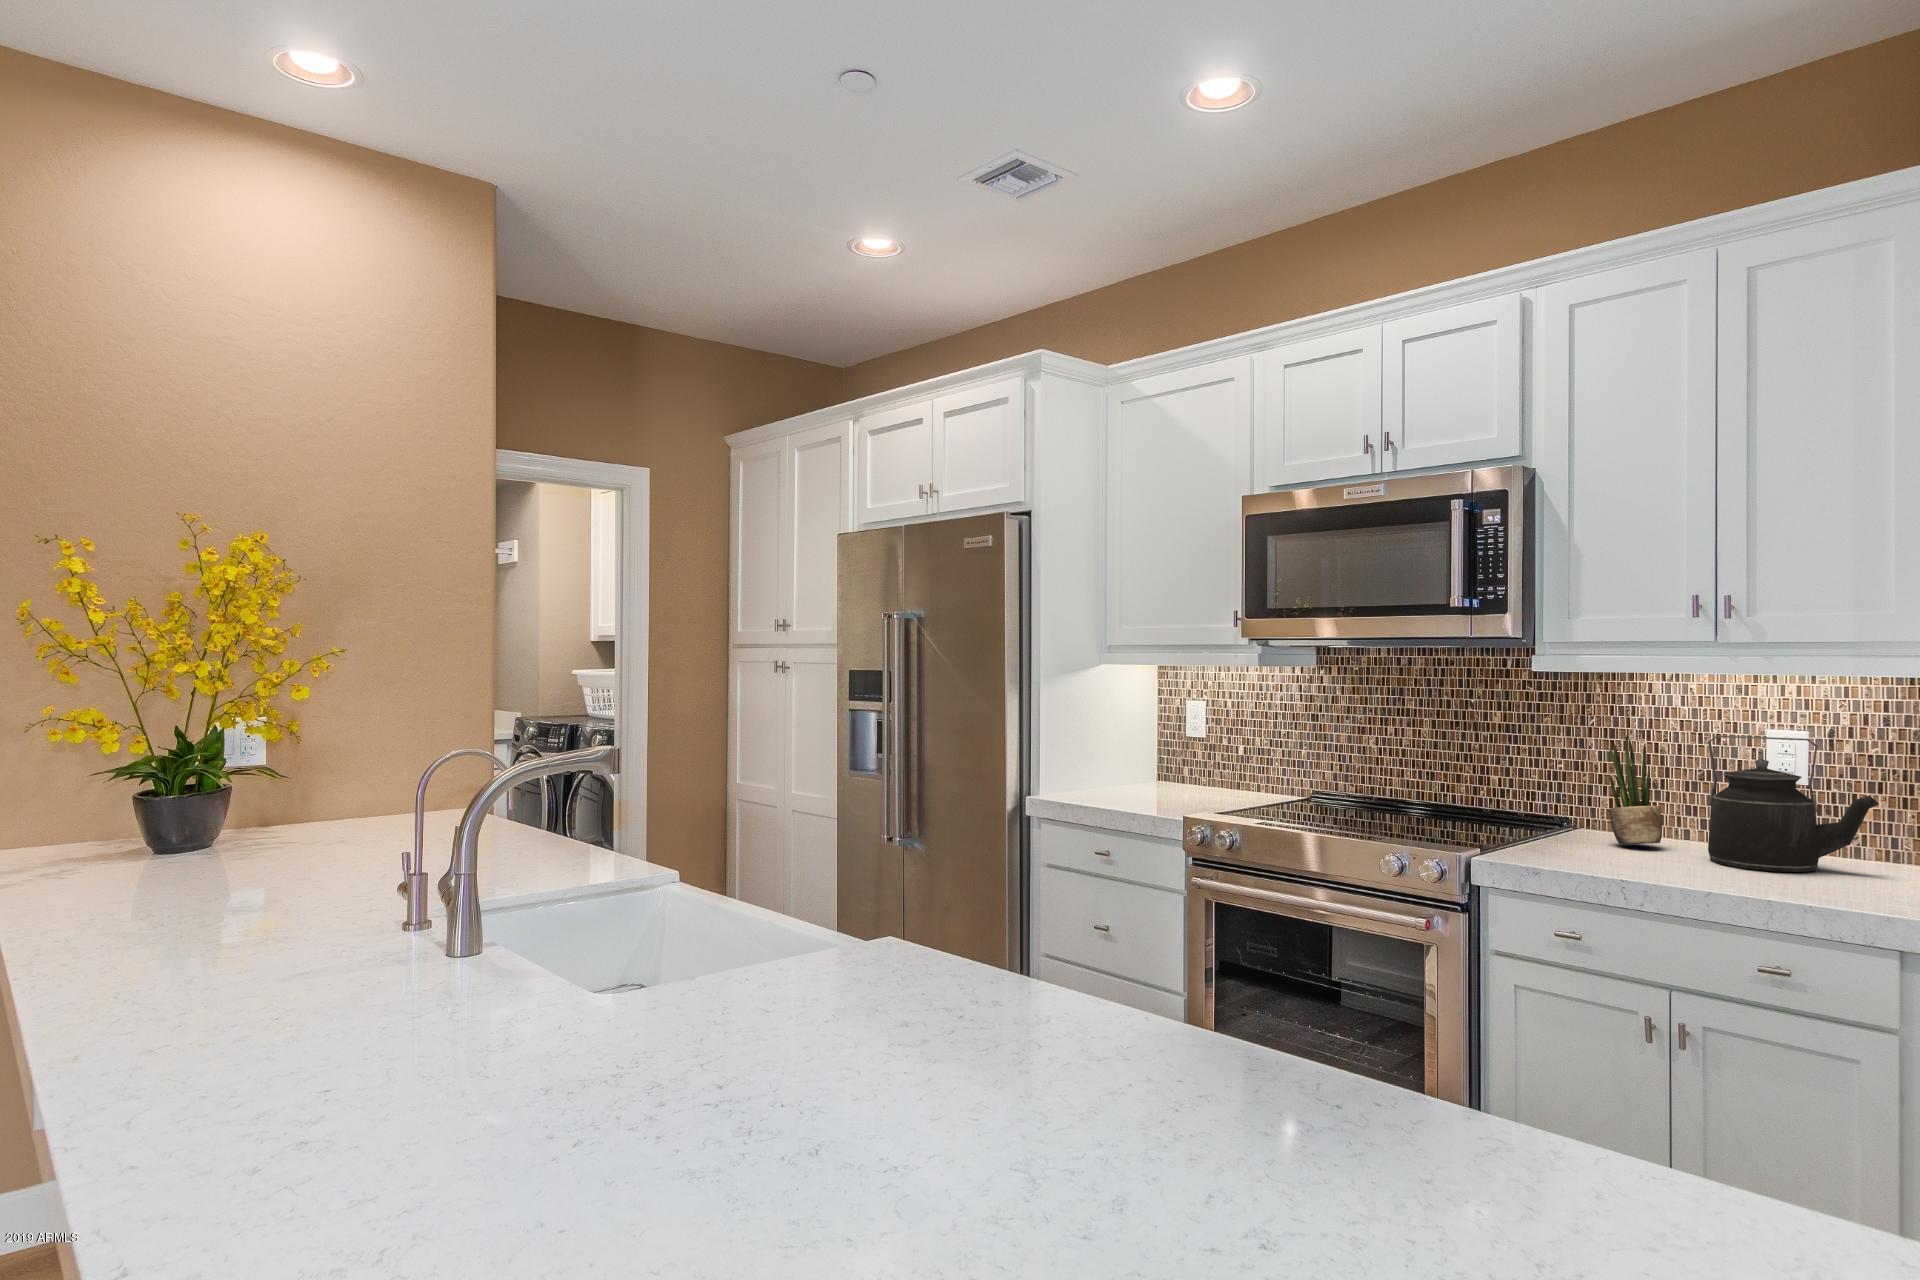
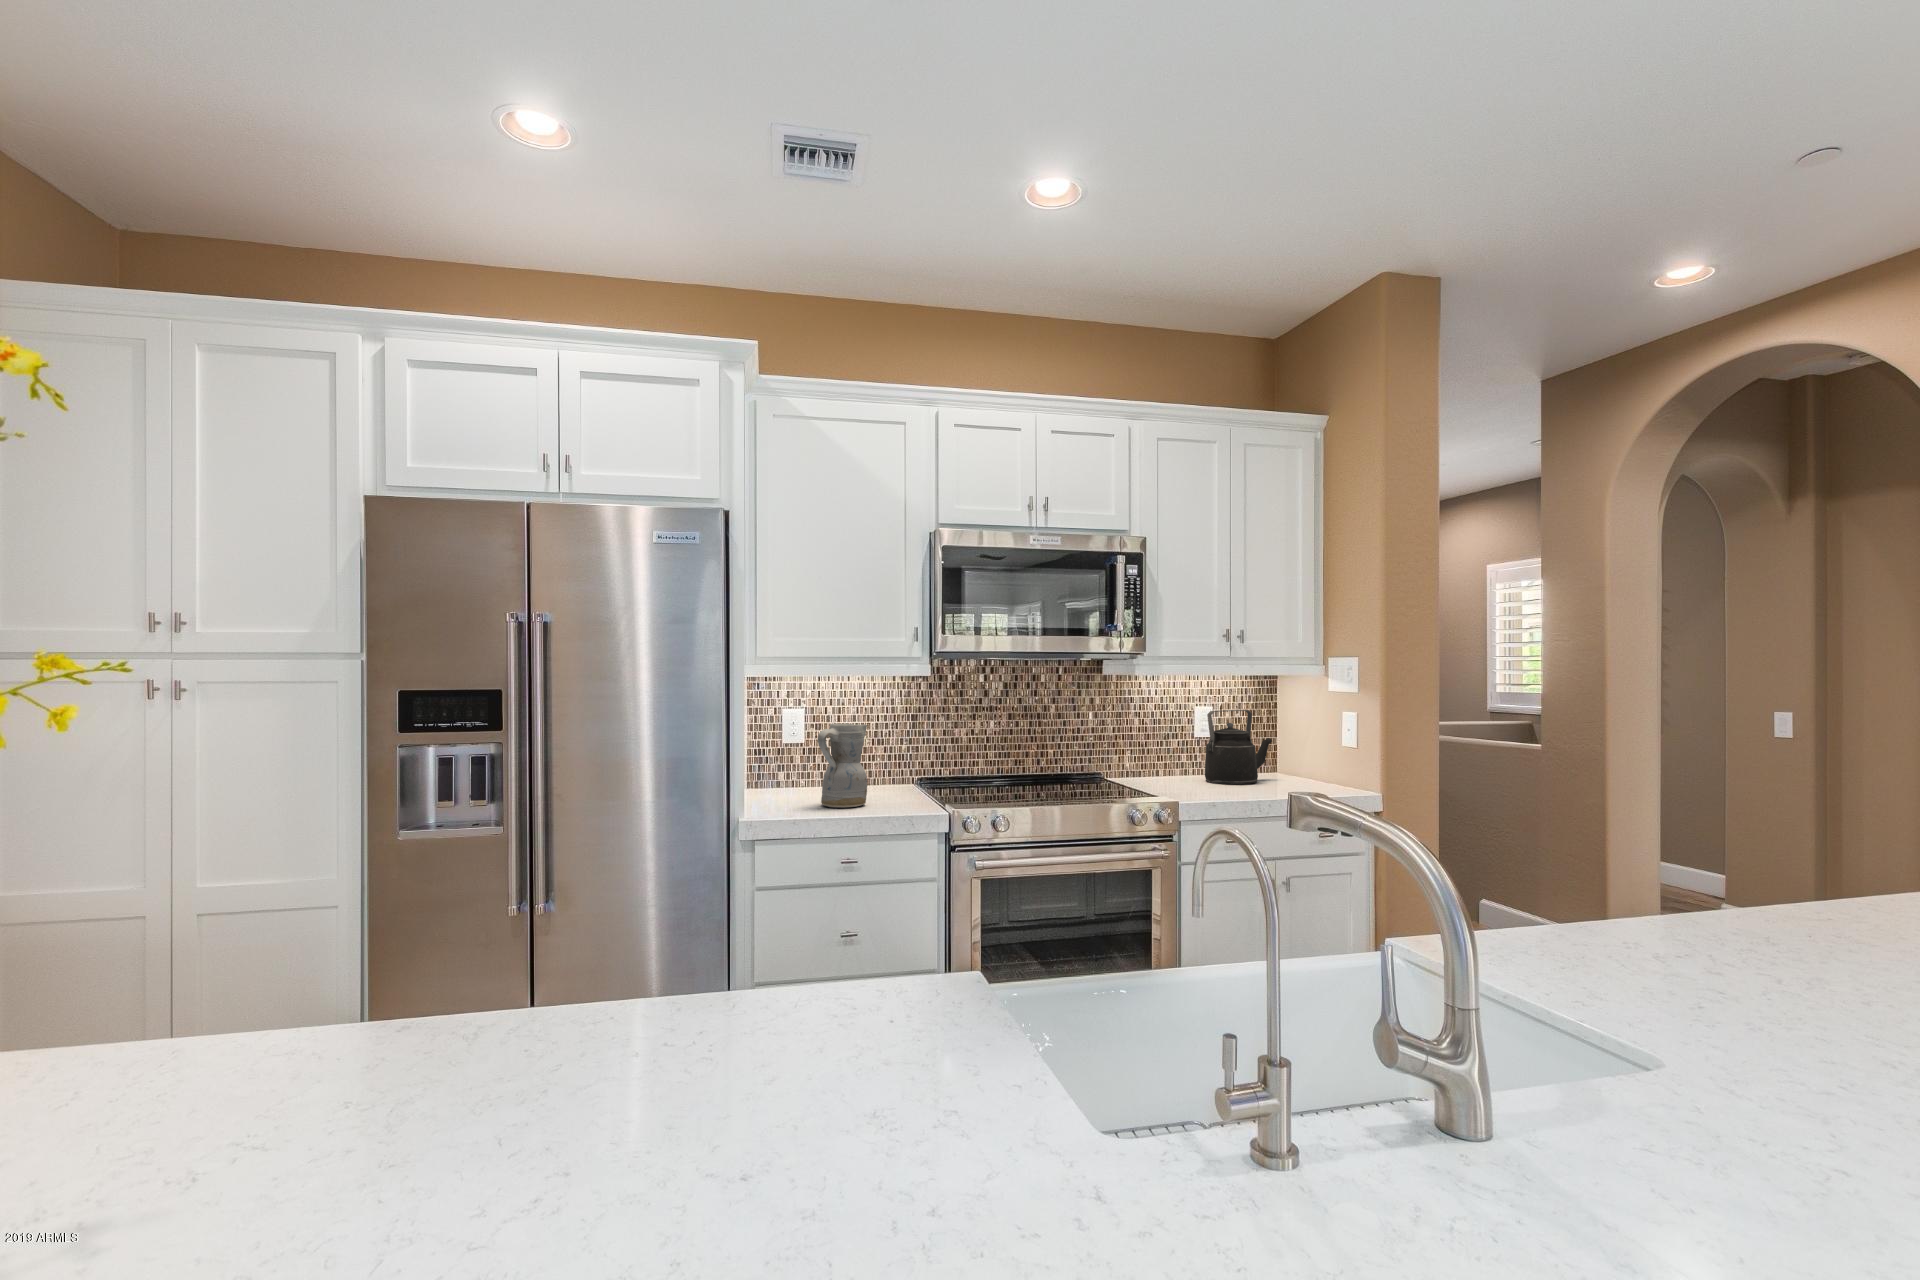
ceramic pitcher: none [1097,714,1157,803] -> present [818,723,867,808]
potted plant: present [1609,736,1662,844] -> none [1144,714,1180,782]

